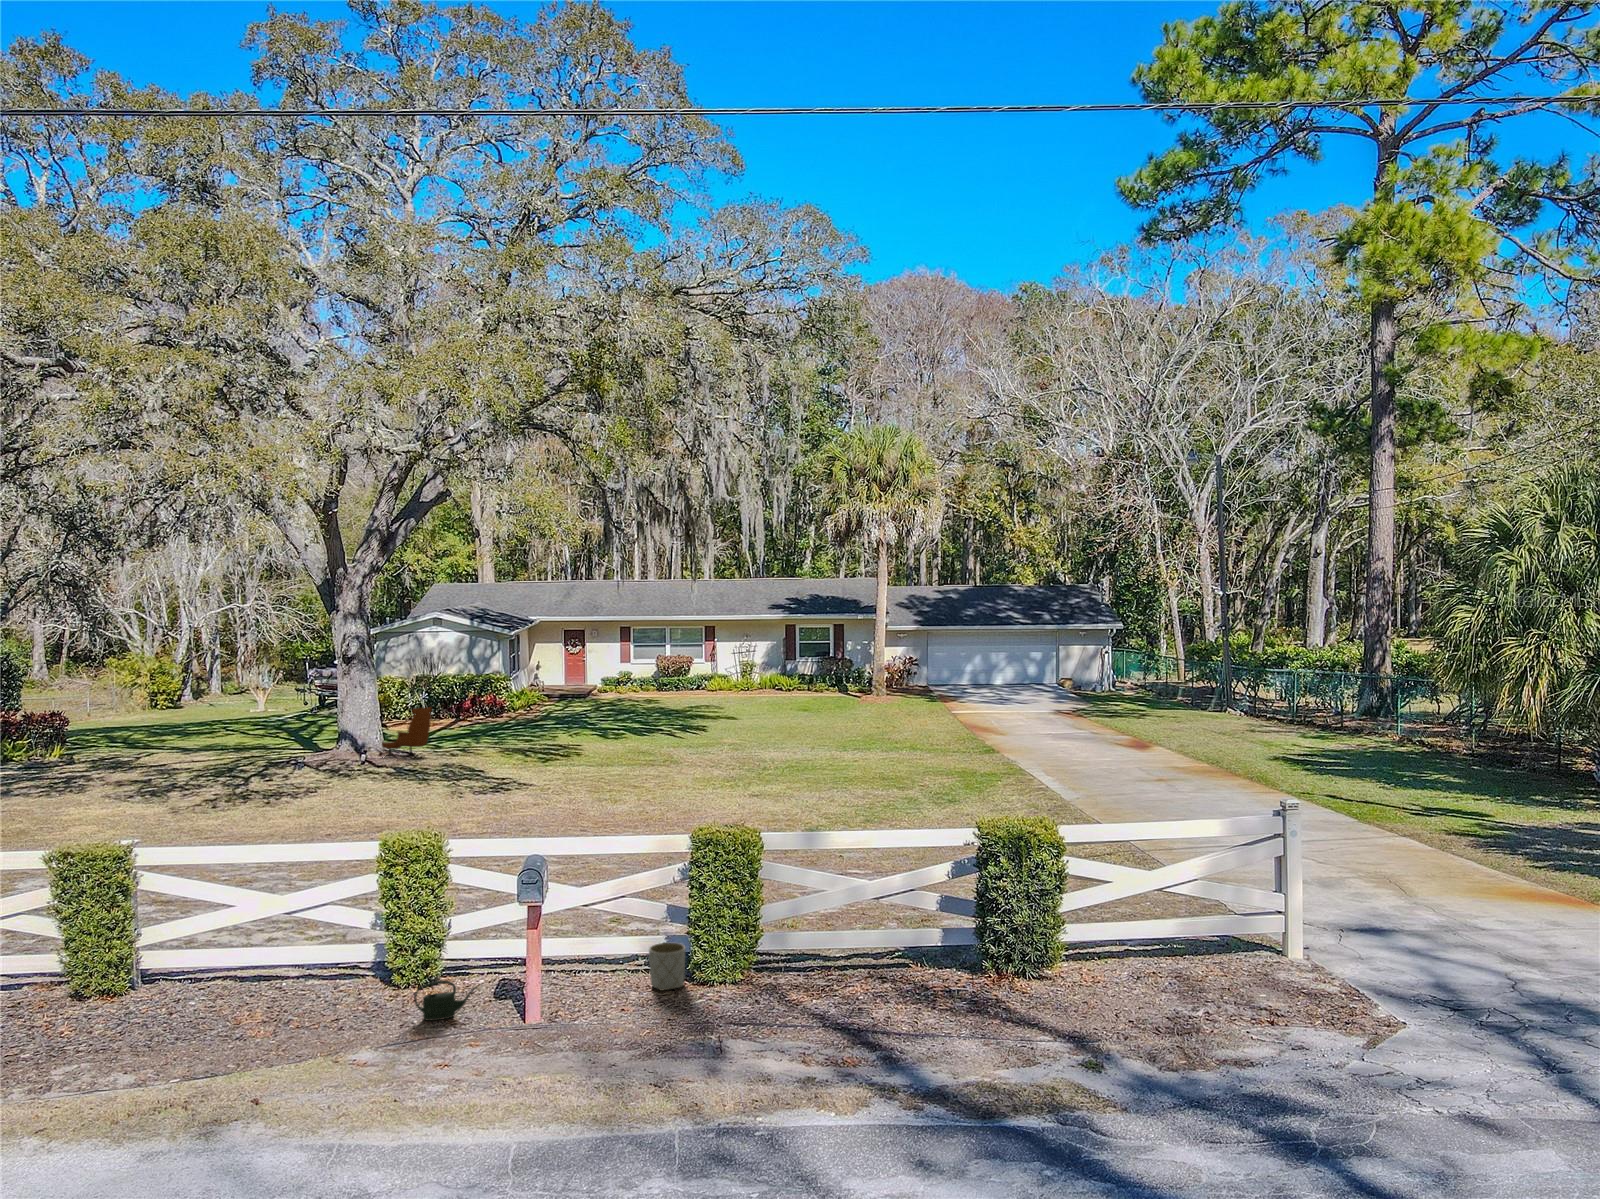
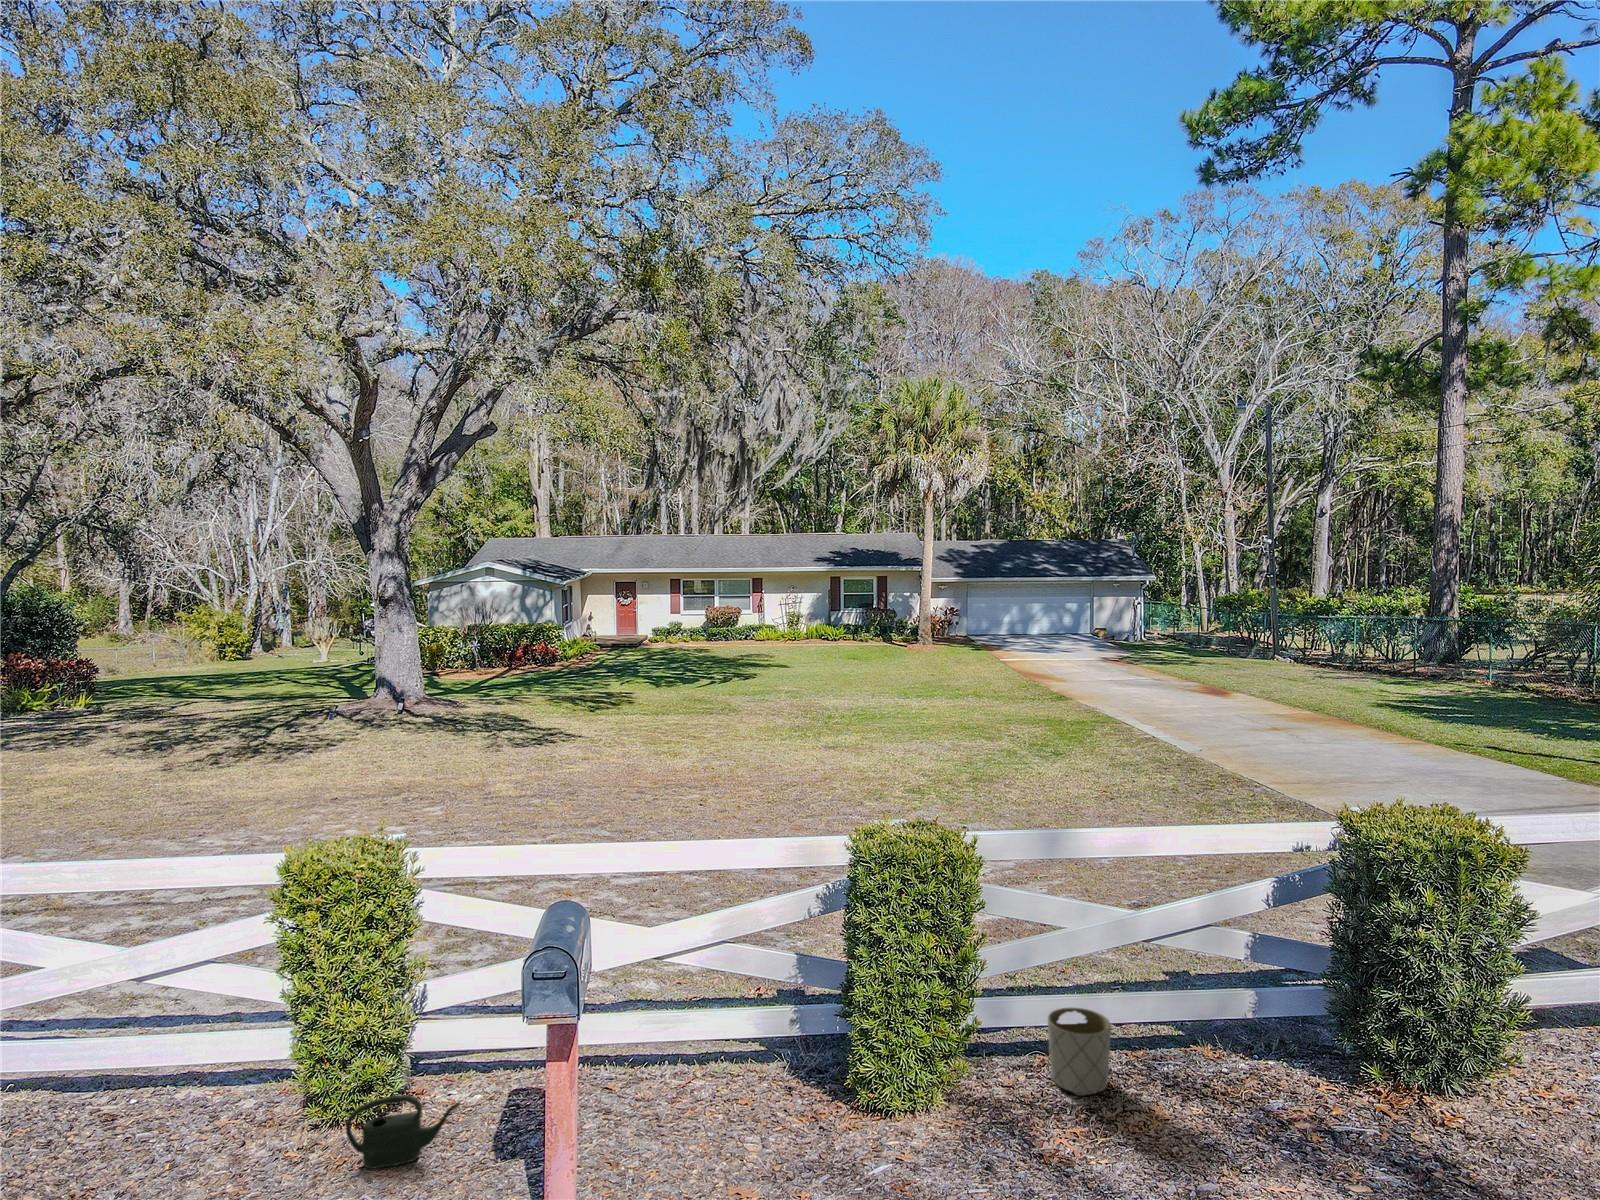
lounge chair: present [382,707,432,758] -> none [421,652,476,709]
planter: present [649,942,686,991] -> present [1048,1007,1111,1096]

